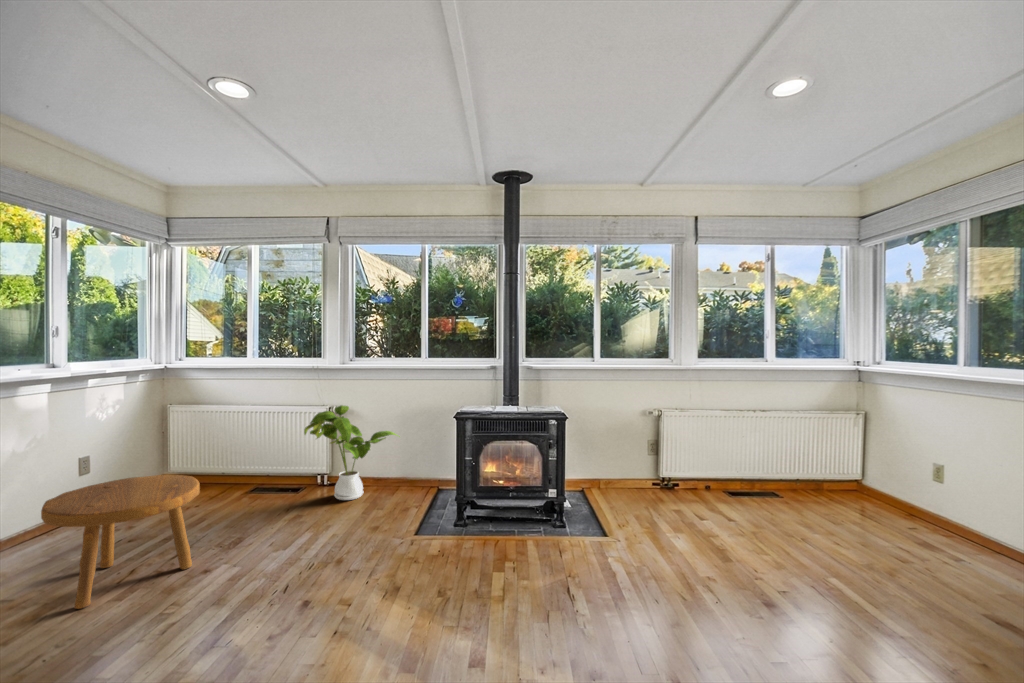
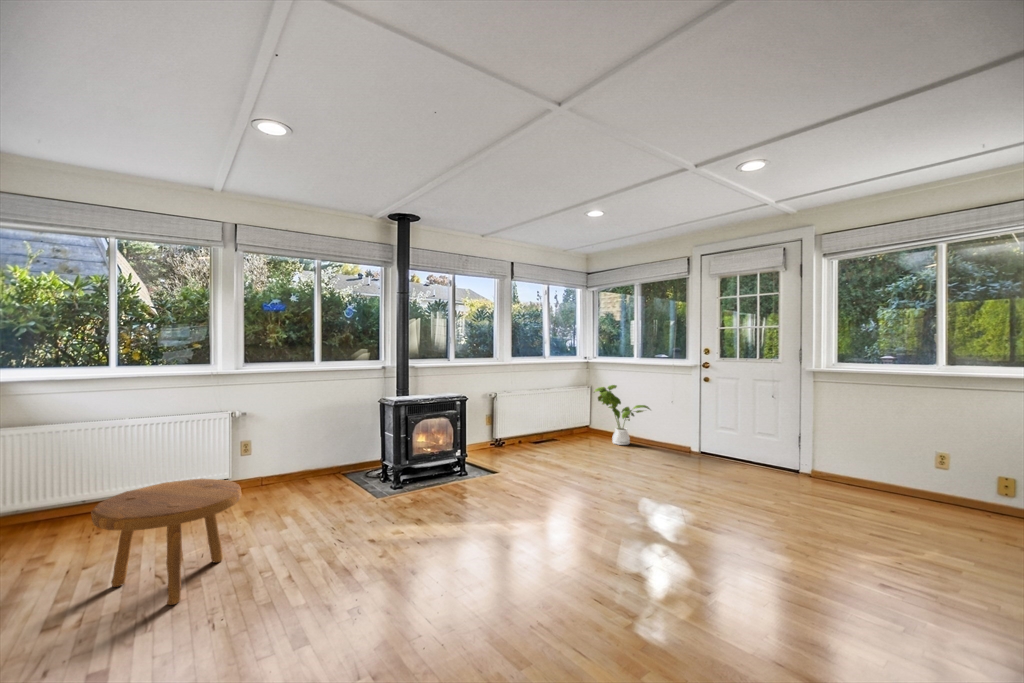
house plant: present [304,405,400,500] -> present [595,385,650,445]

